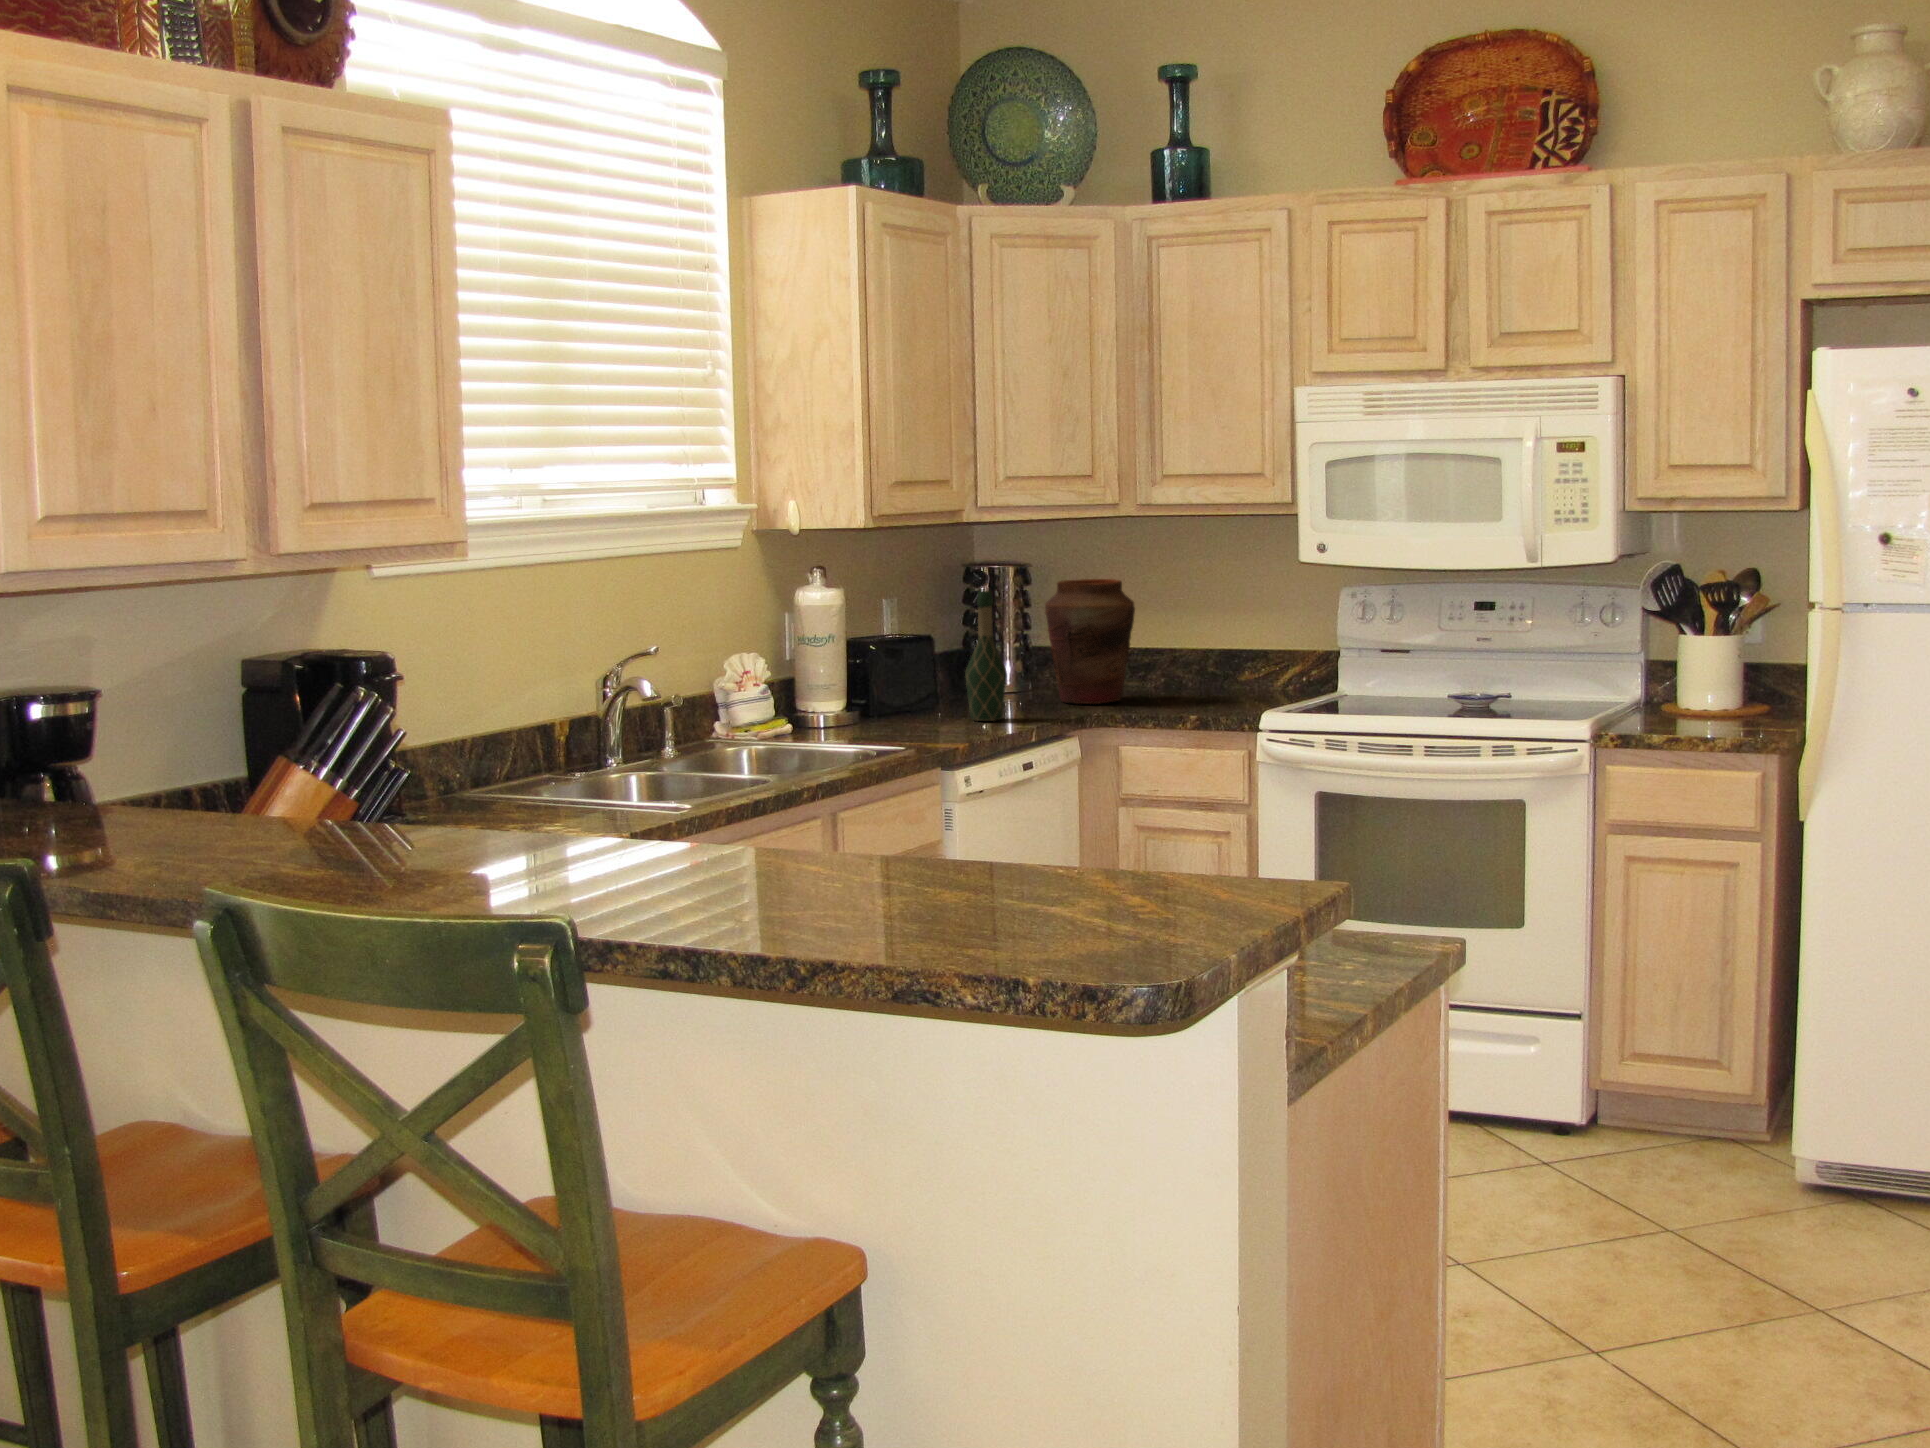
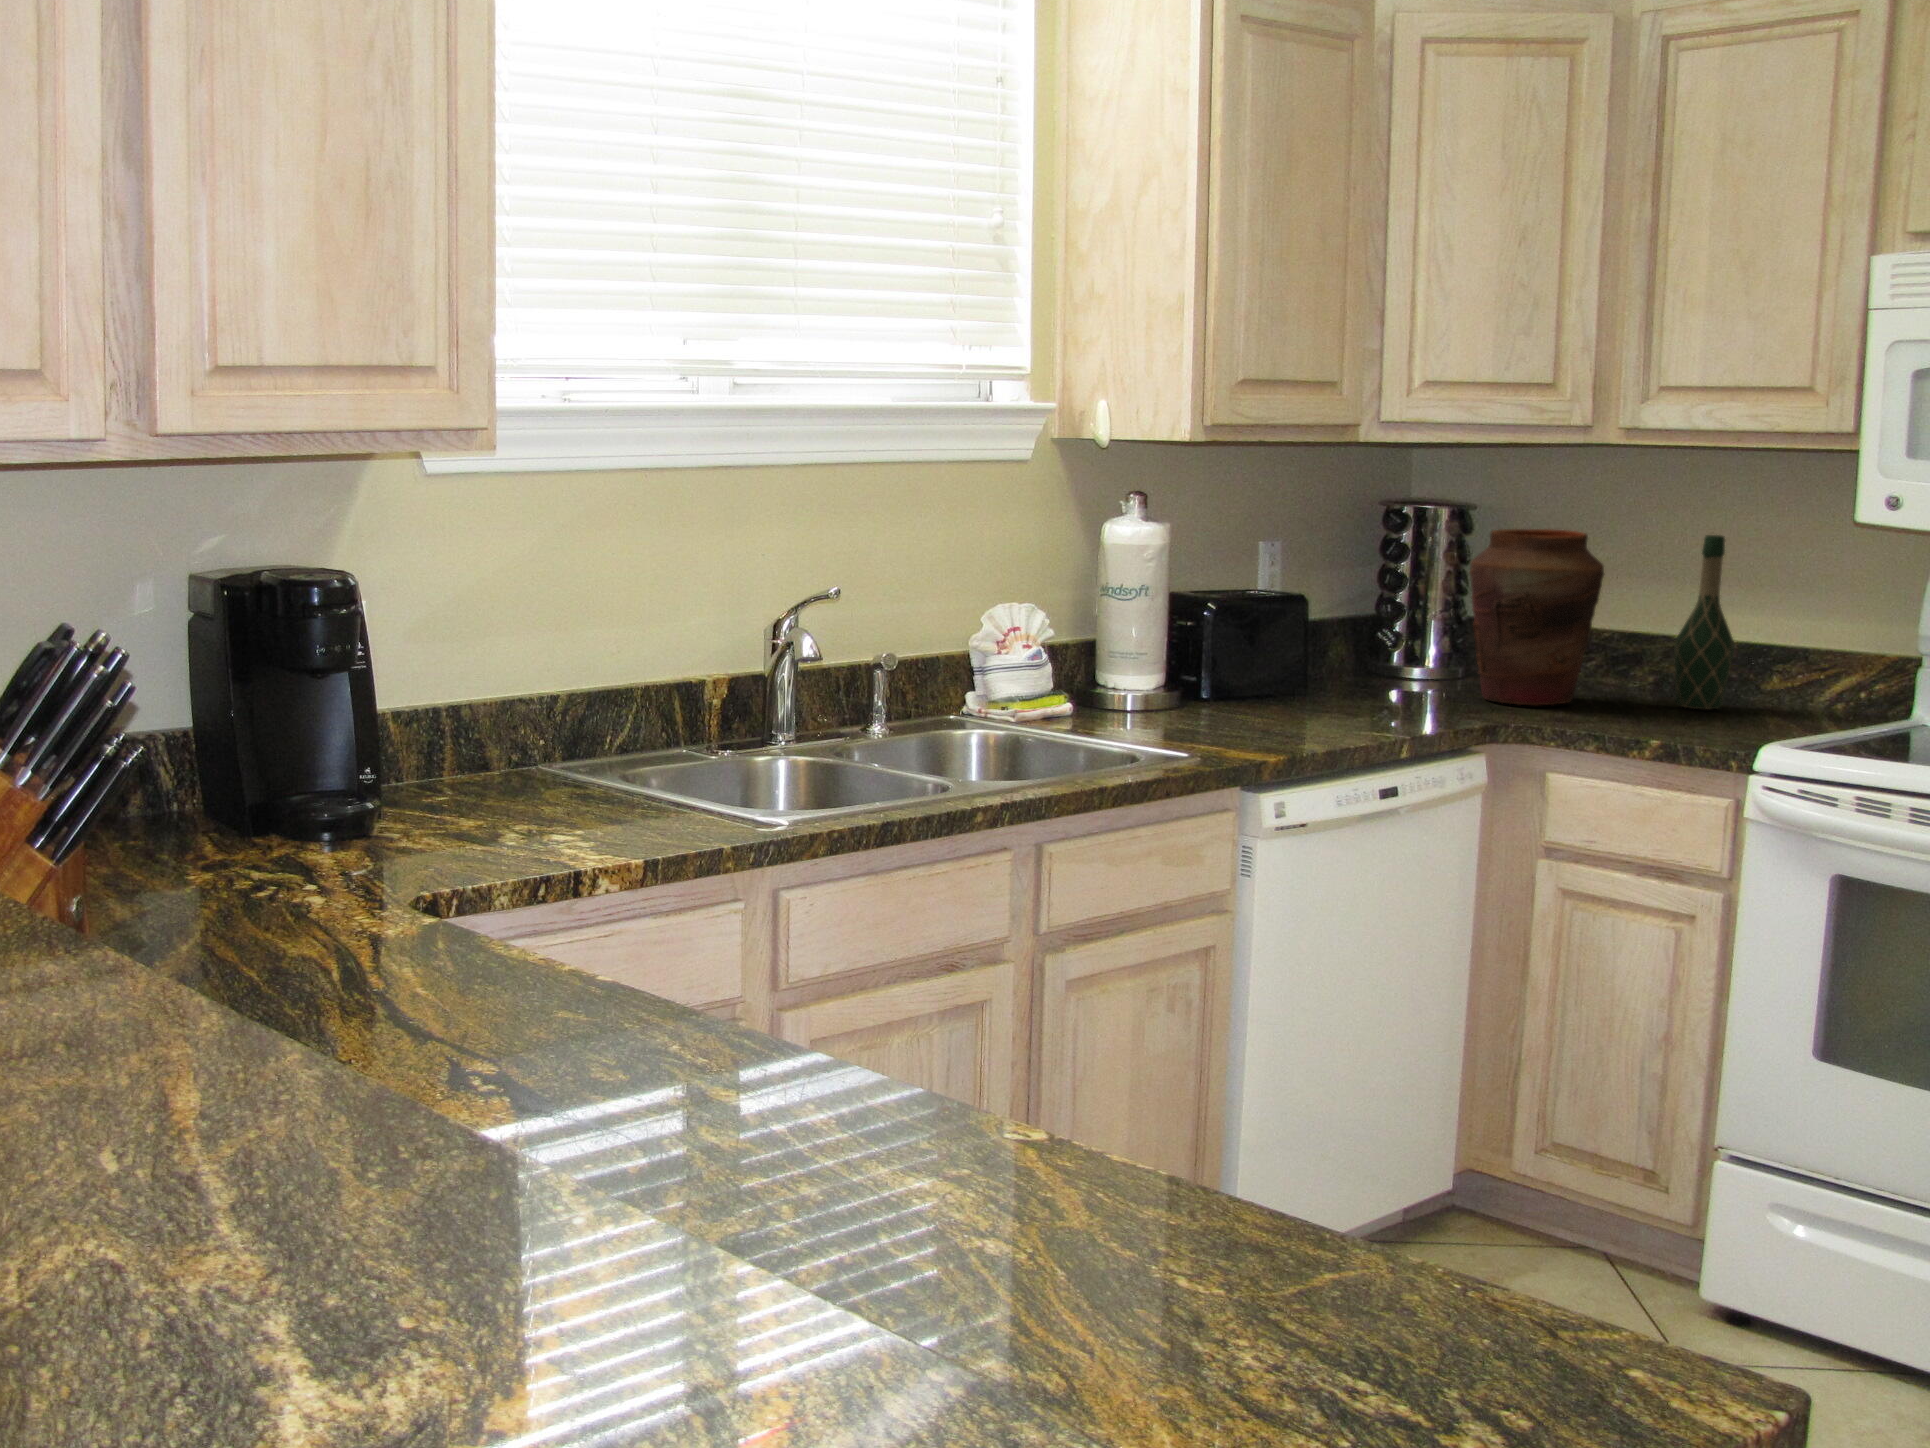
wine bottle: present [965,591,1007,721] -> present [1674,535,1734,709]

